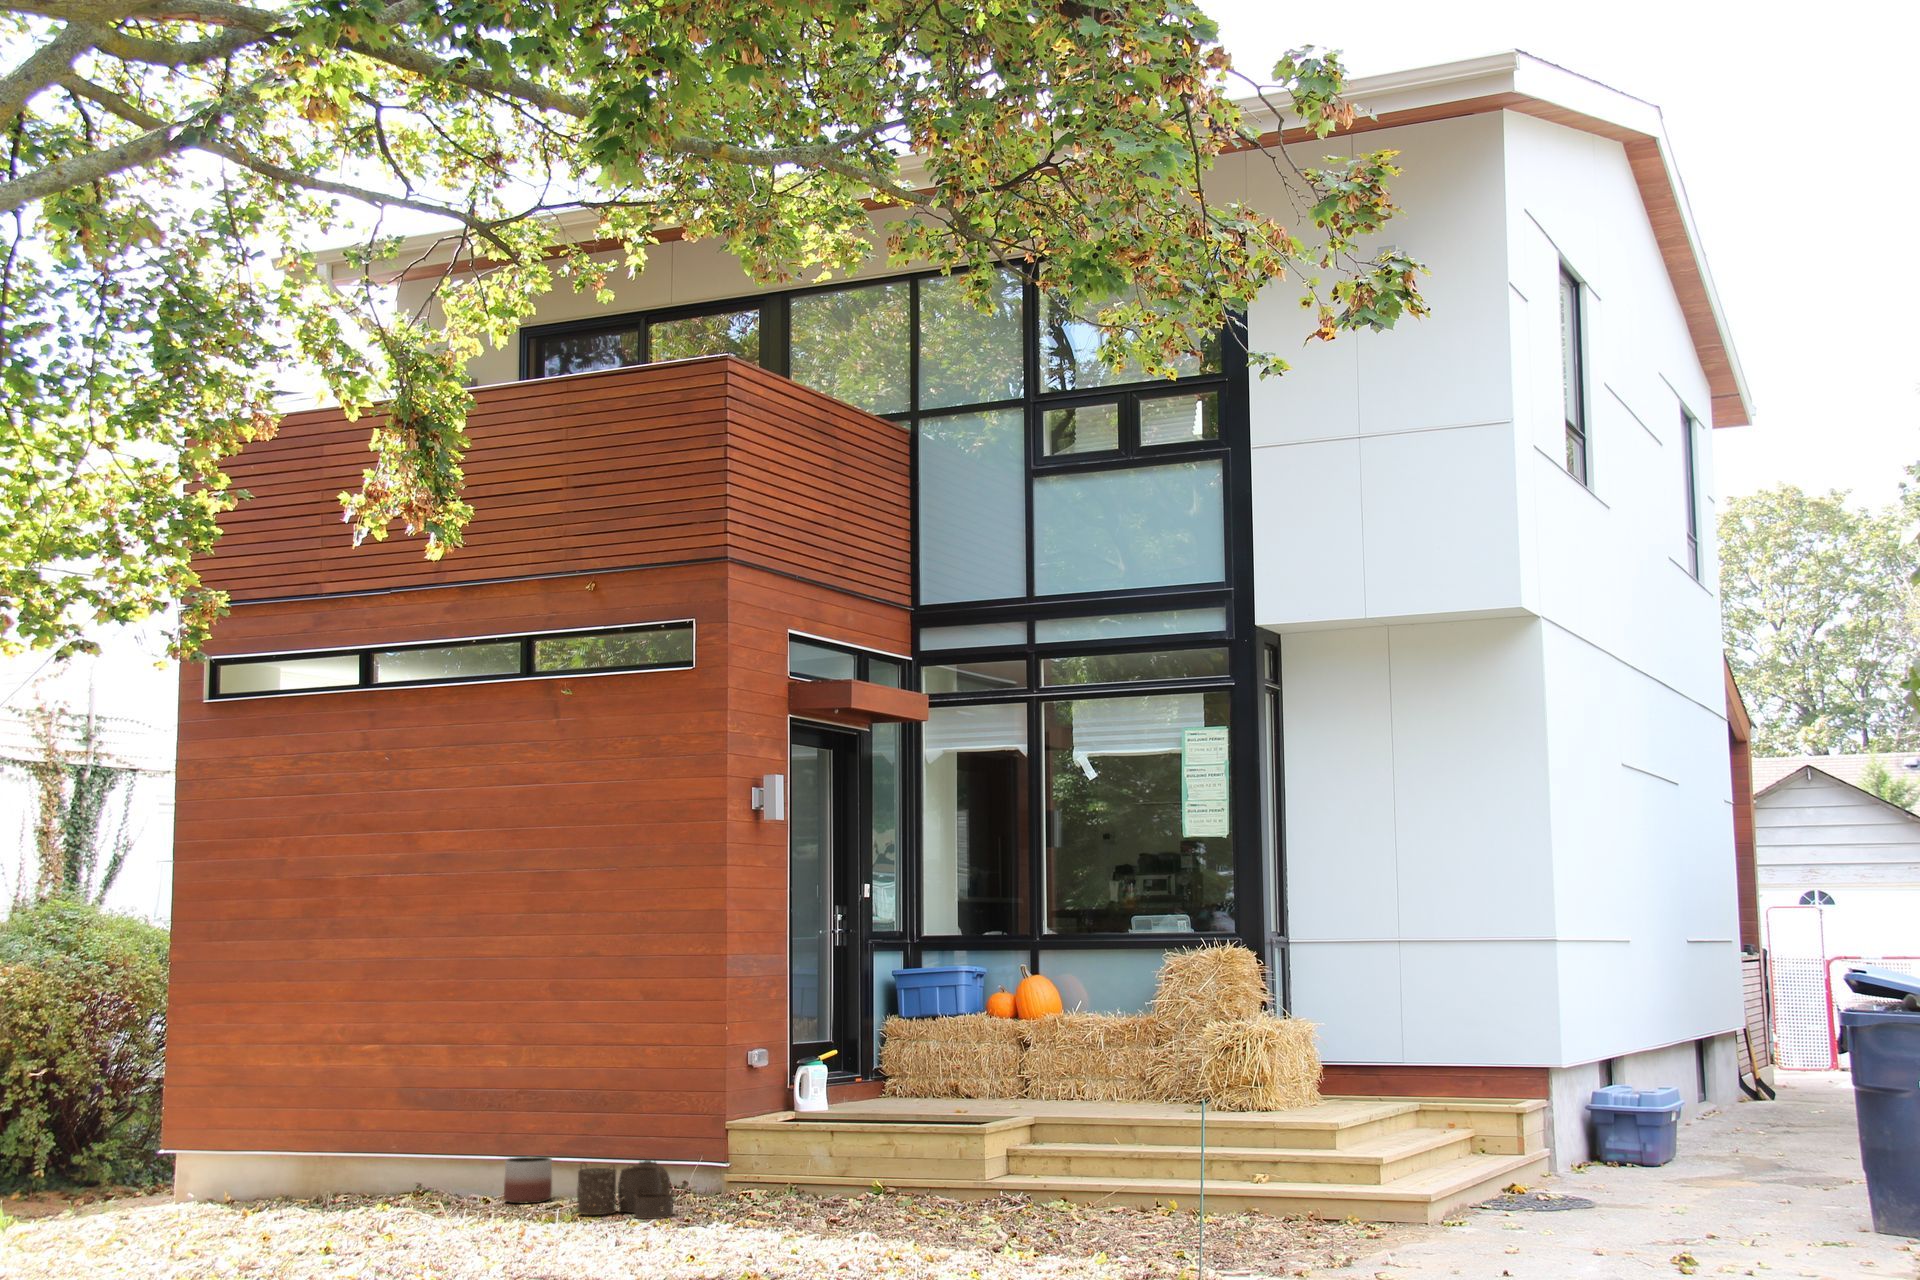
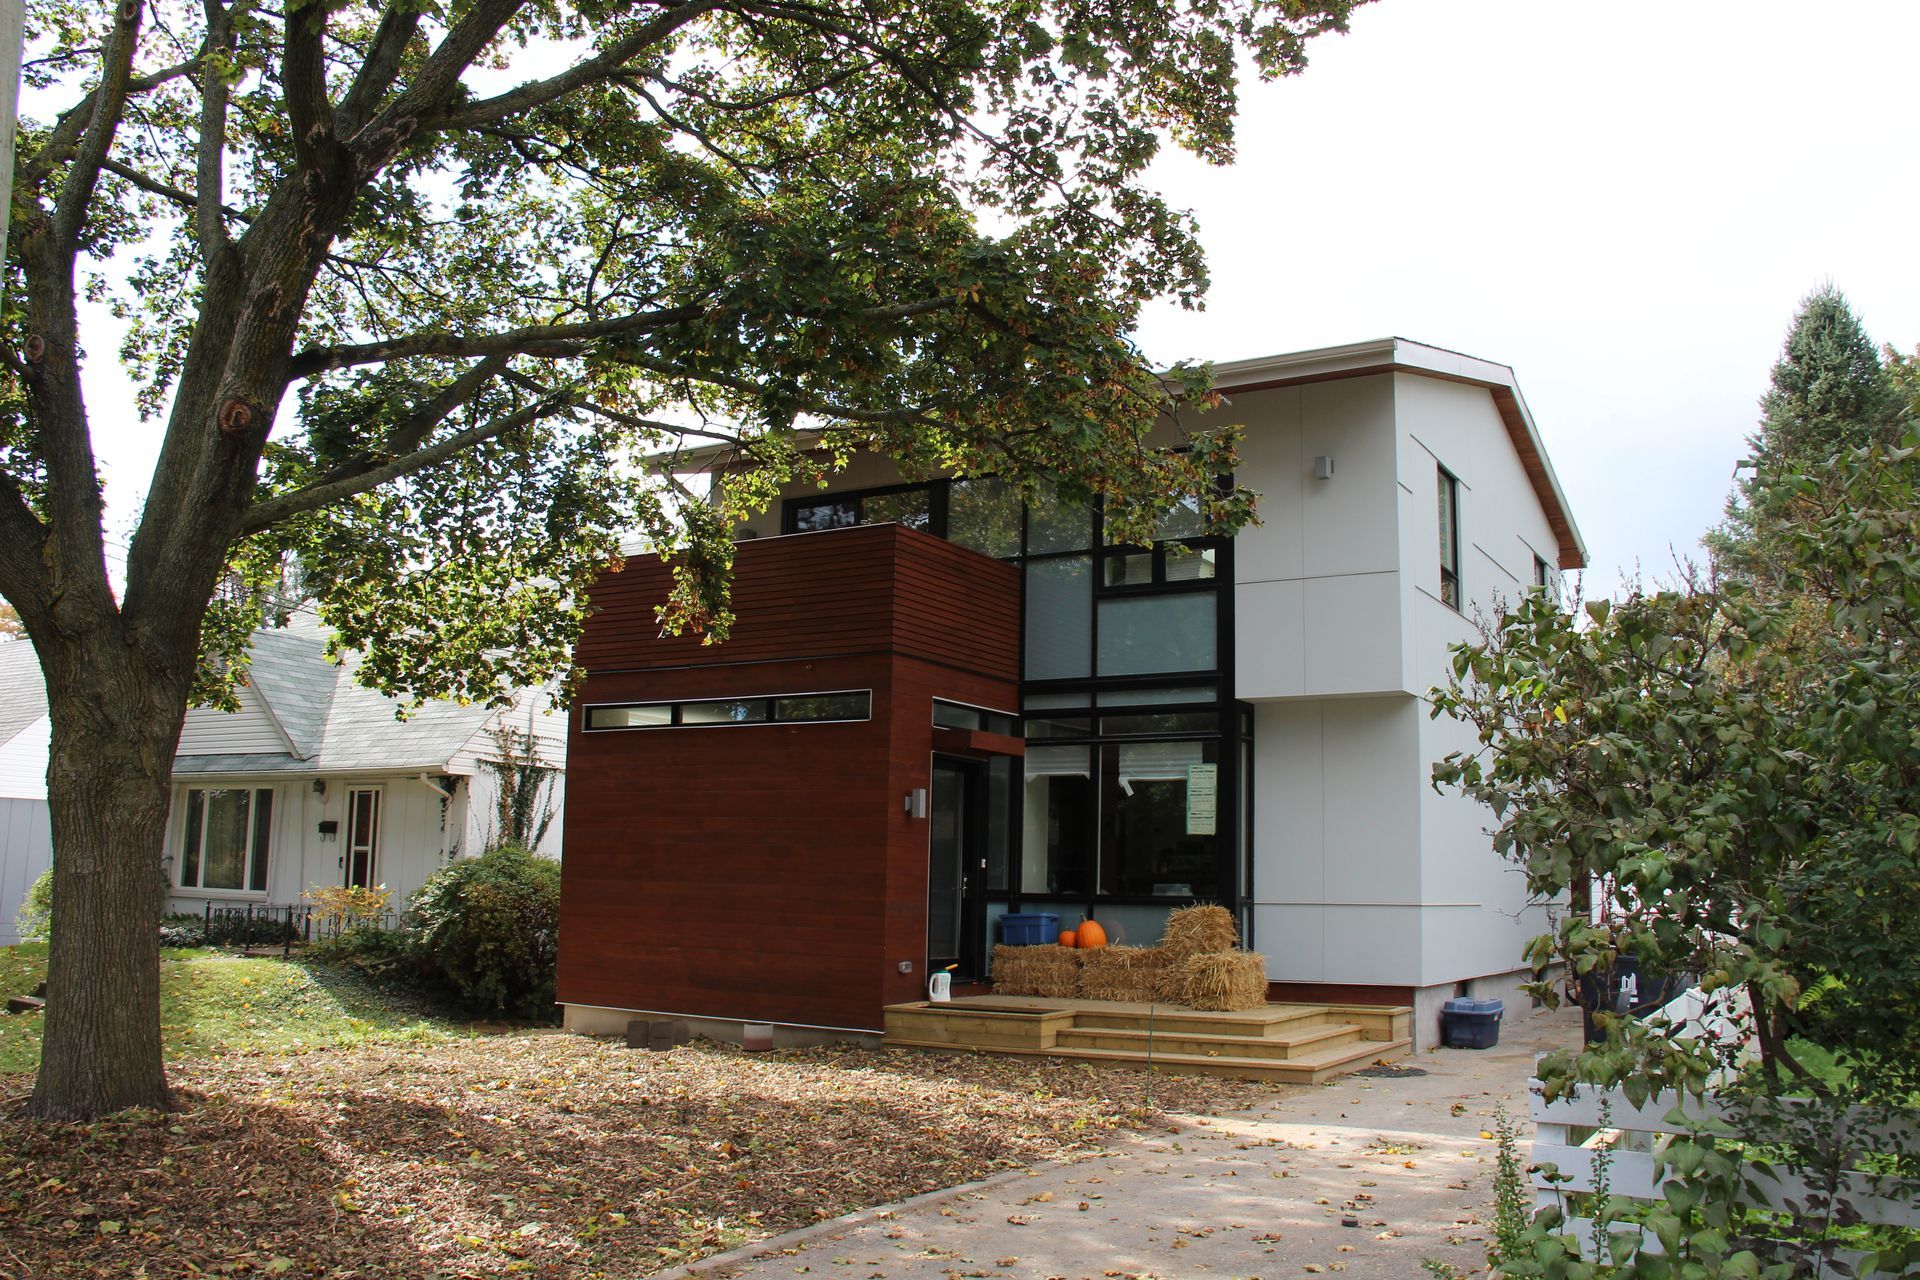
woven basket: present [577,1160,673,1219] -> present [626,1017,690,1051]

